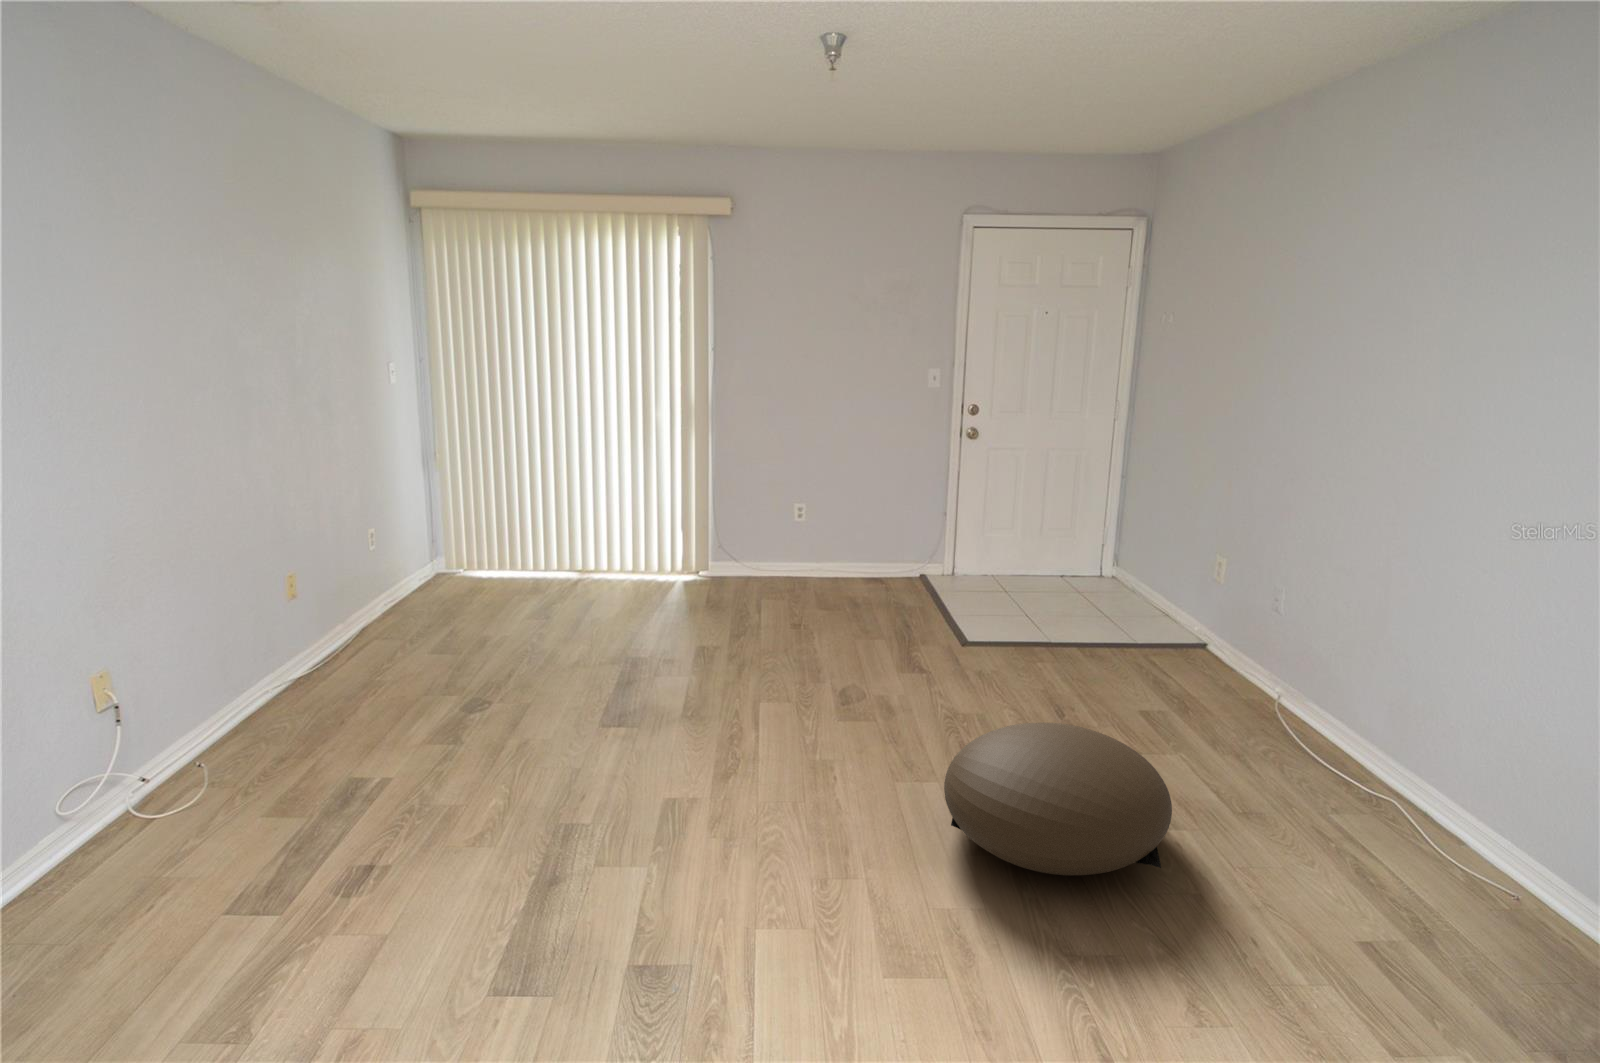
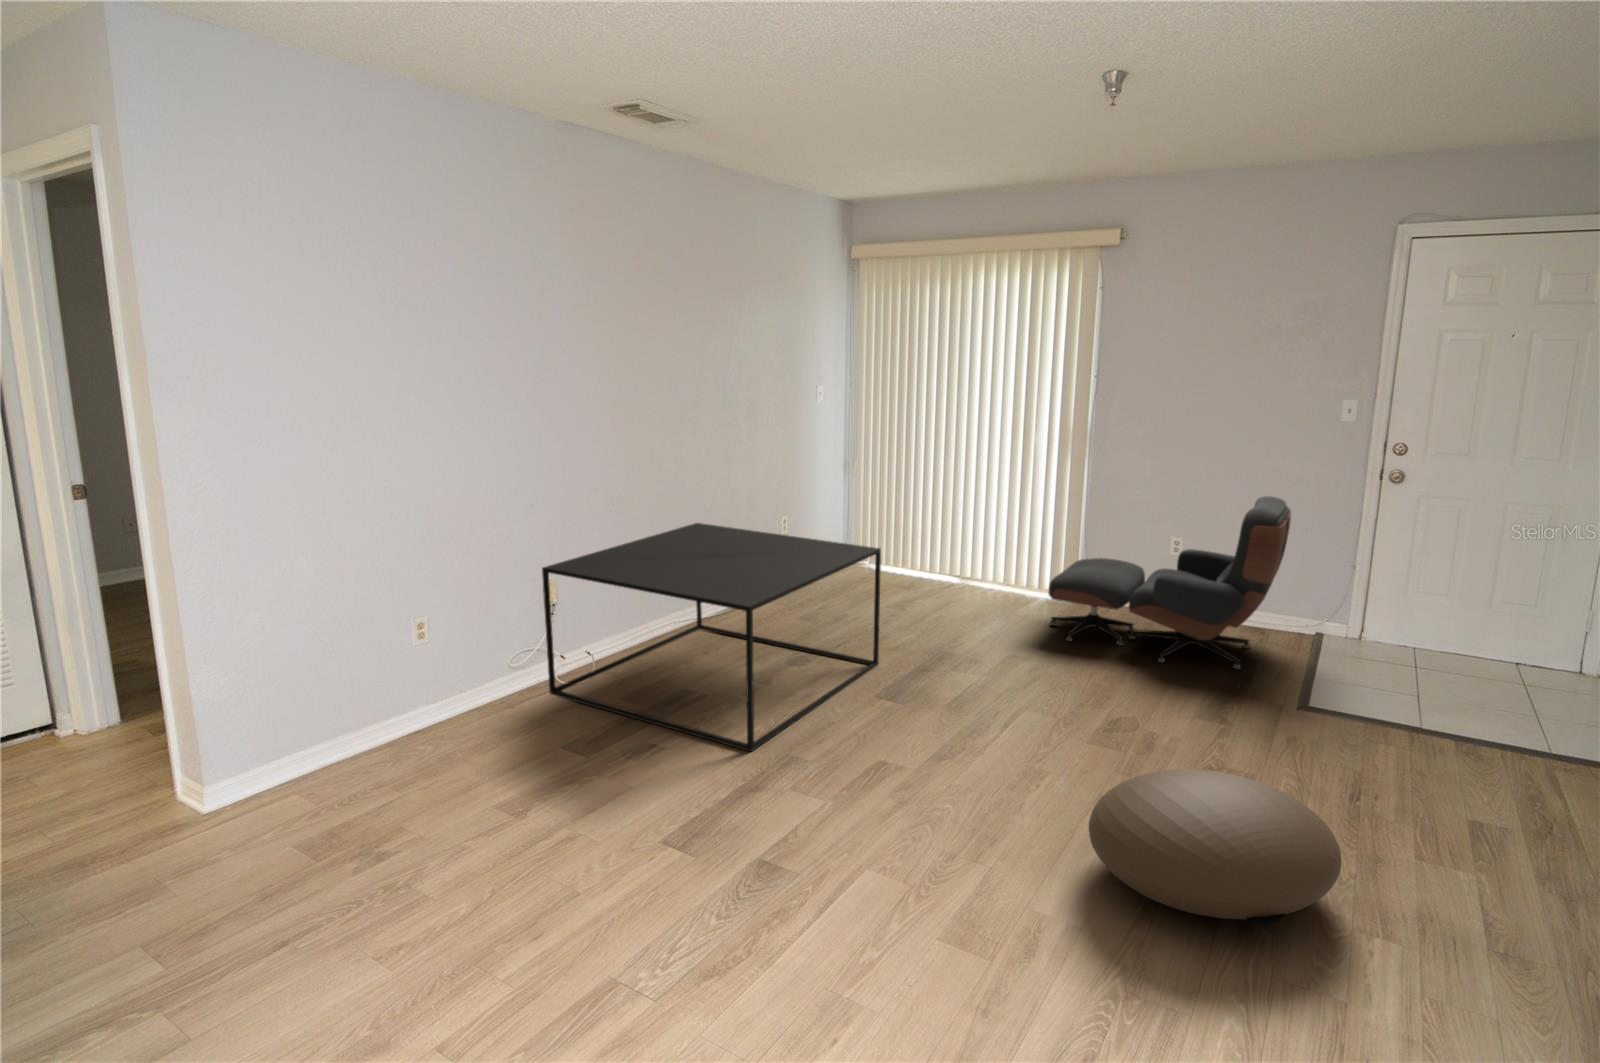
lounge chair: none [707,457,927,626] -> present [1049,496,1291,670]
coffee table: none [50,549,566,851] -> present [542,523,881,751]

